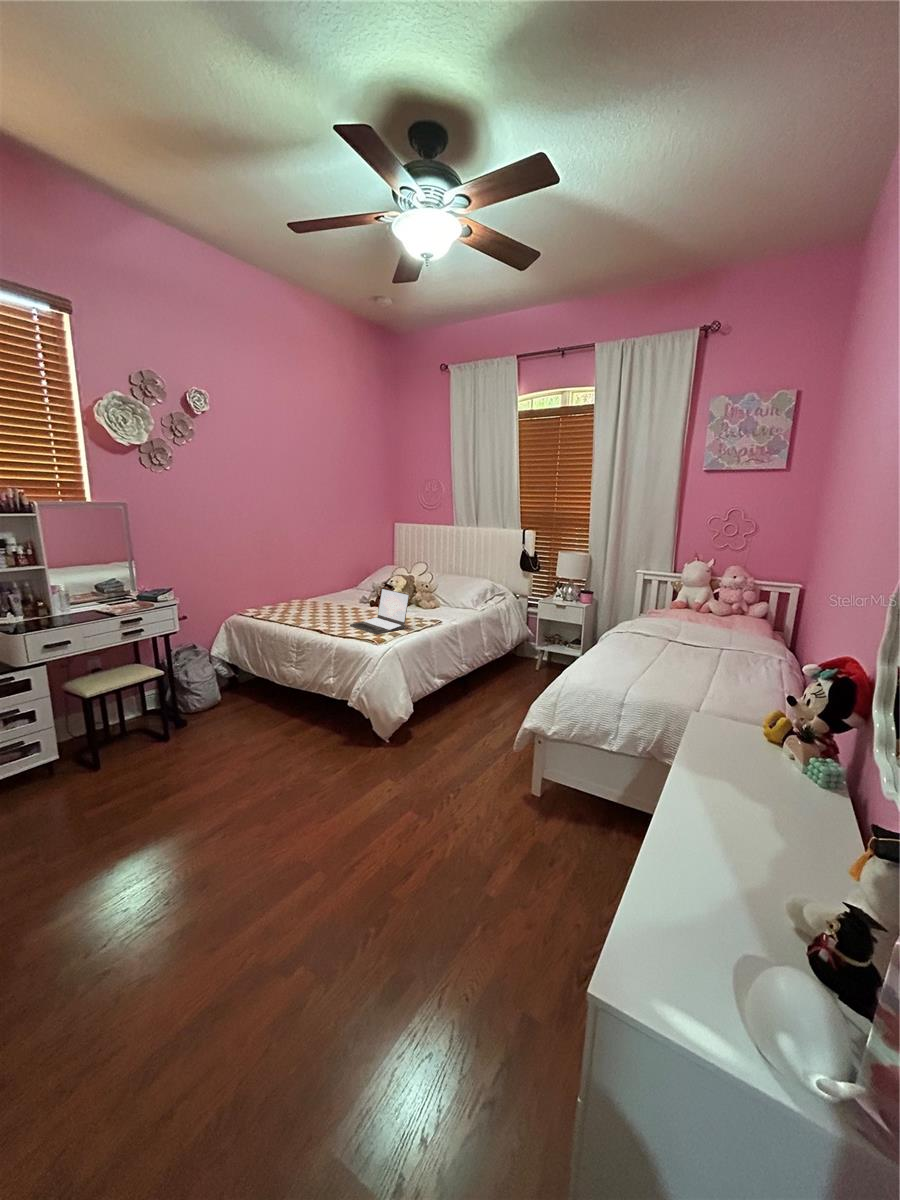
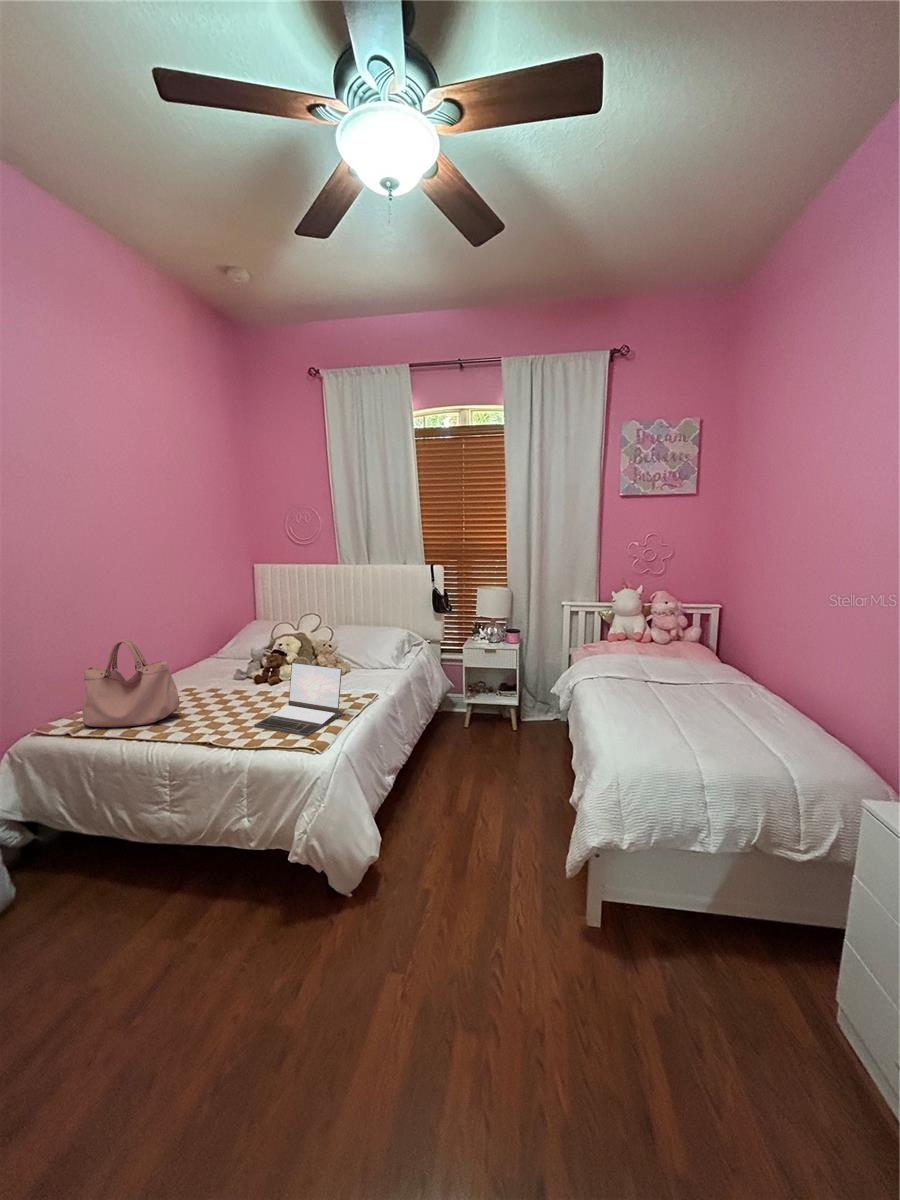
handbag: none [262,562,314,616] -> present [82,639,180,727]

